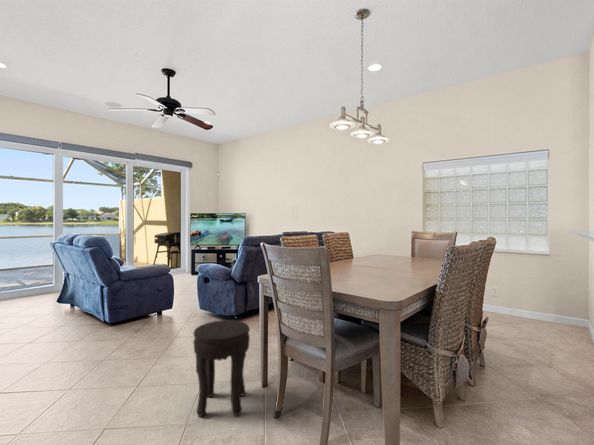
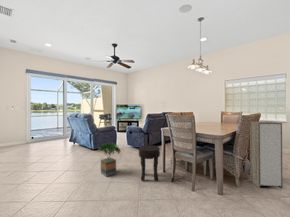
storage cabinet: none [470,261,544,428] -> present [250,122,283,189]
potted tree: none [87,312,154,406] -> present [99,143,121,176]

